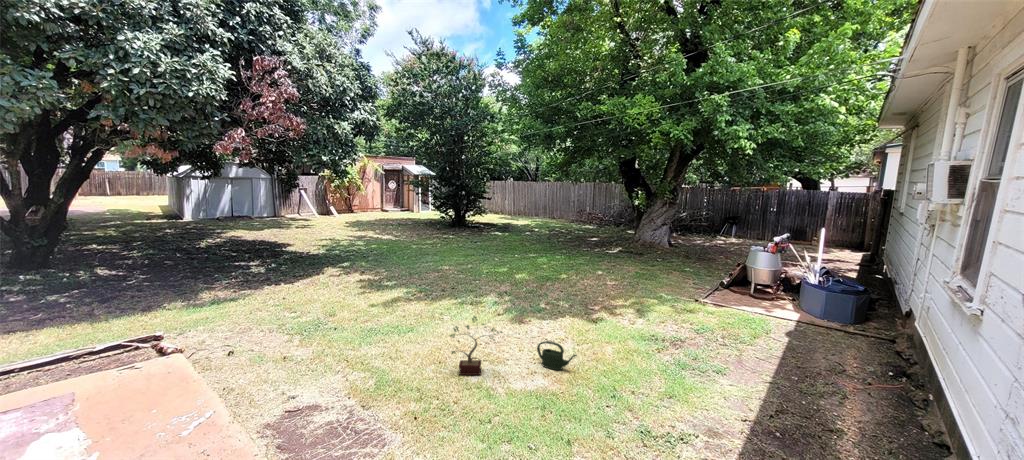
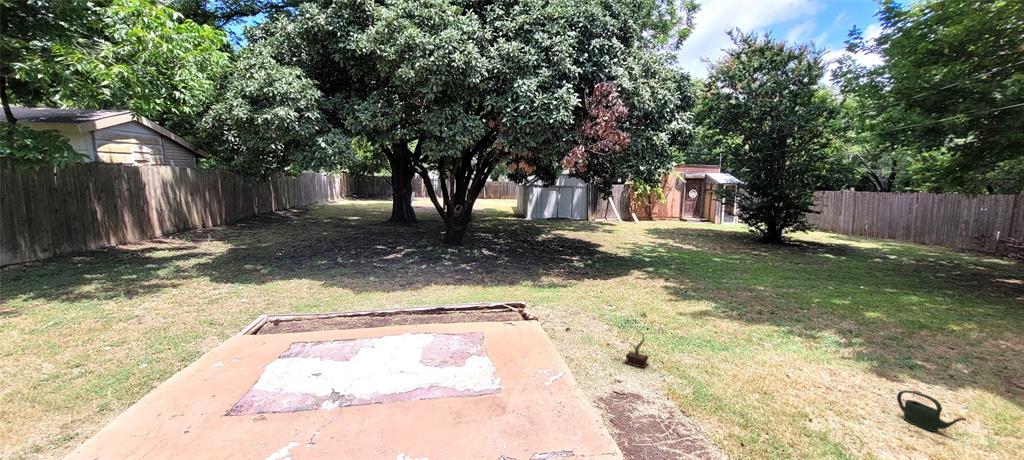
potted plant: present [450,316,502,375] -> present [621,313,667,368]

